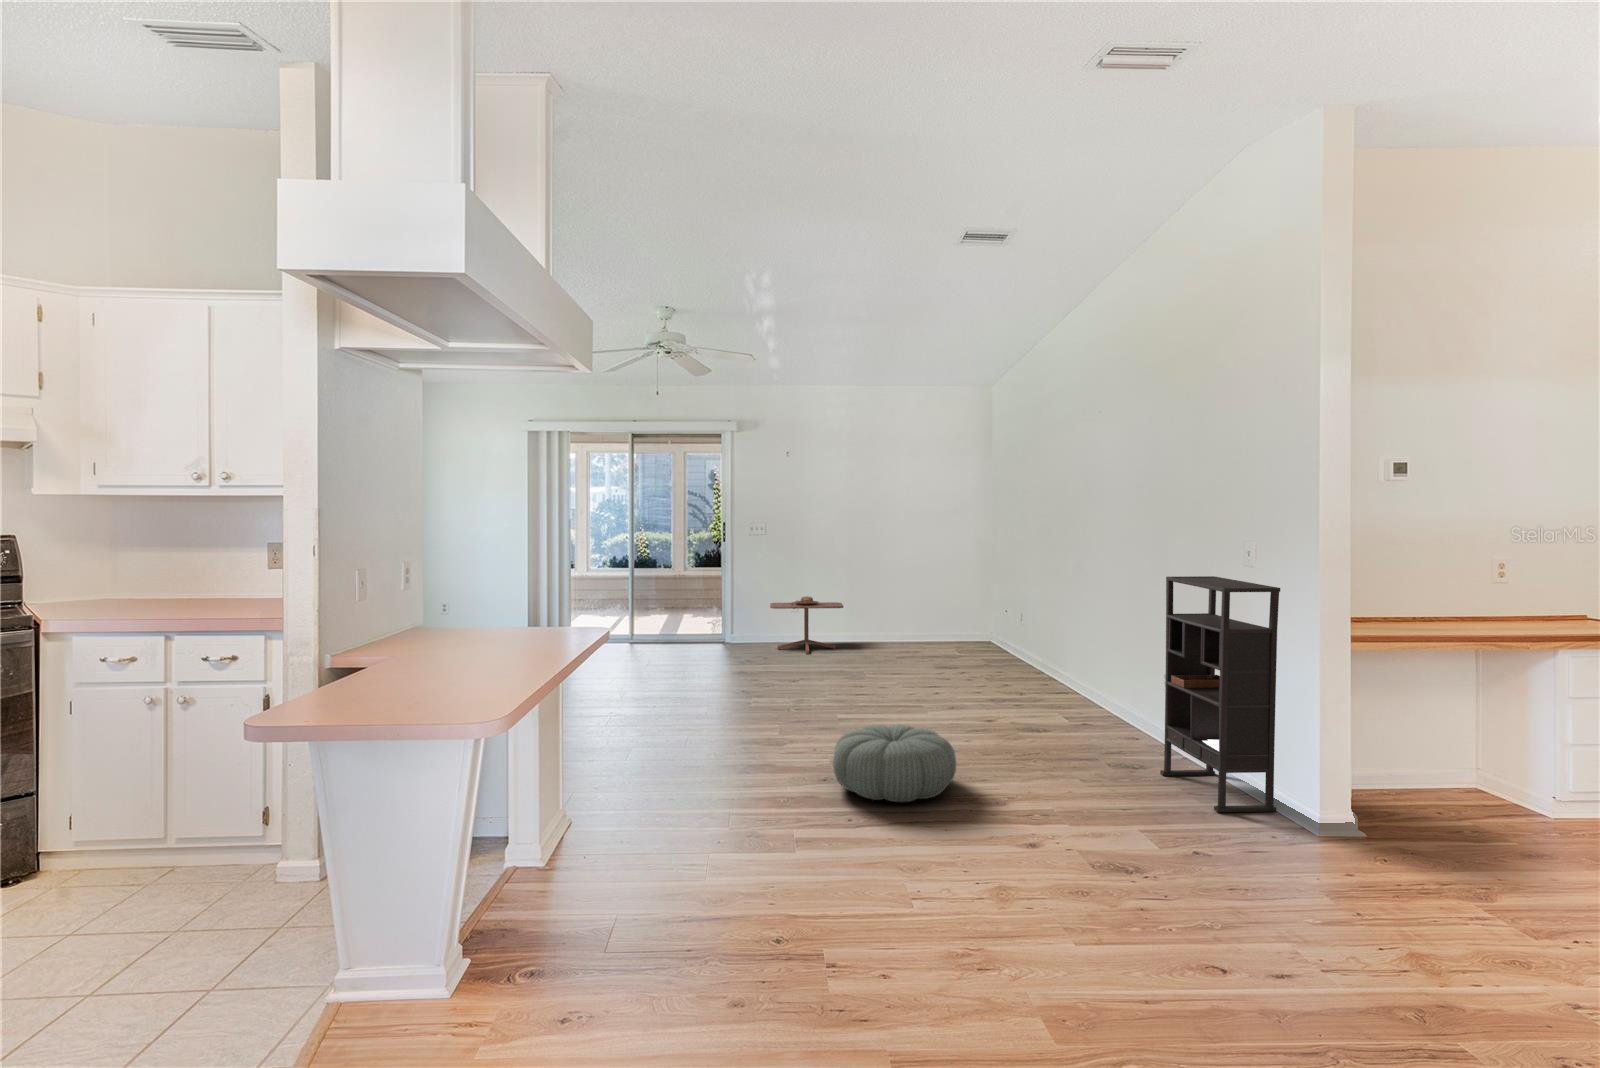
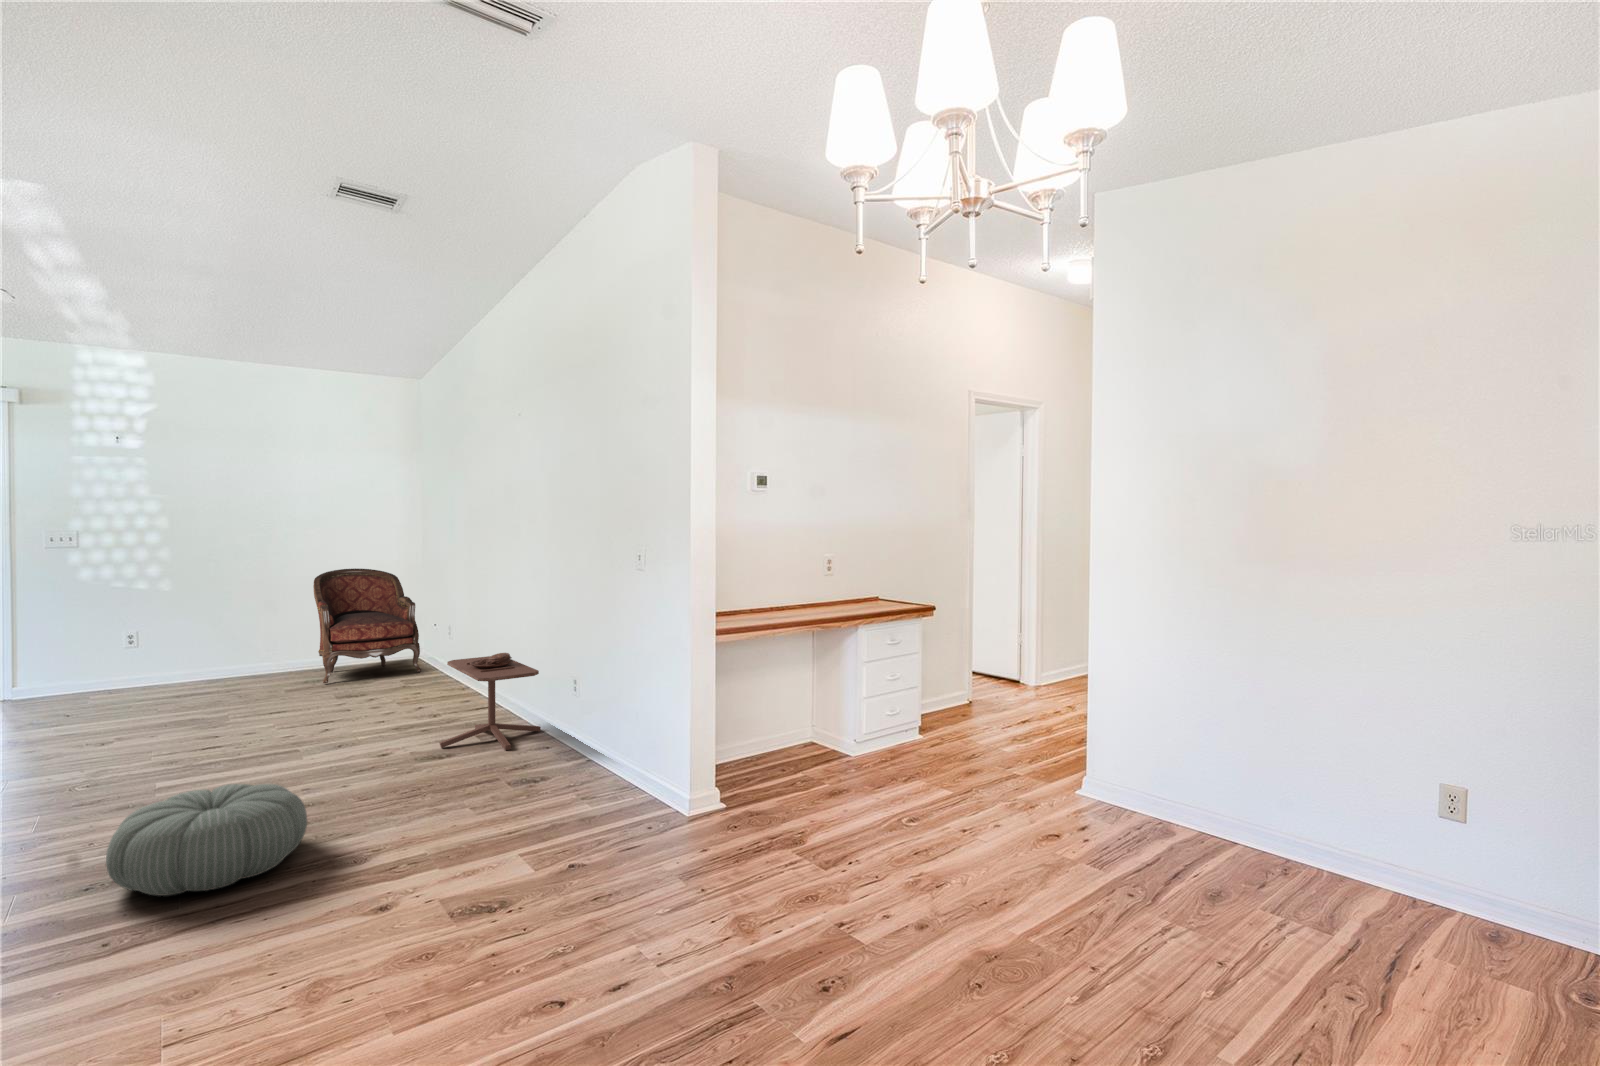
armchair: none [911,558,997,655] -> present [313,568,421,683]
bookshelf: present [1160,576,1280,812] -> none [559,579,658,815]
side table: present [770,596,843,654] -> present [440,653,541,750]

